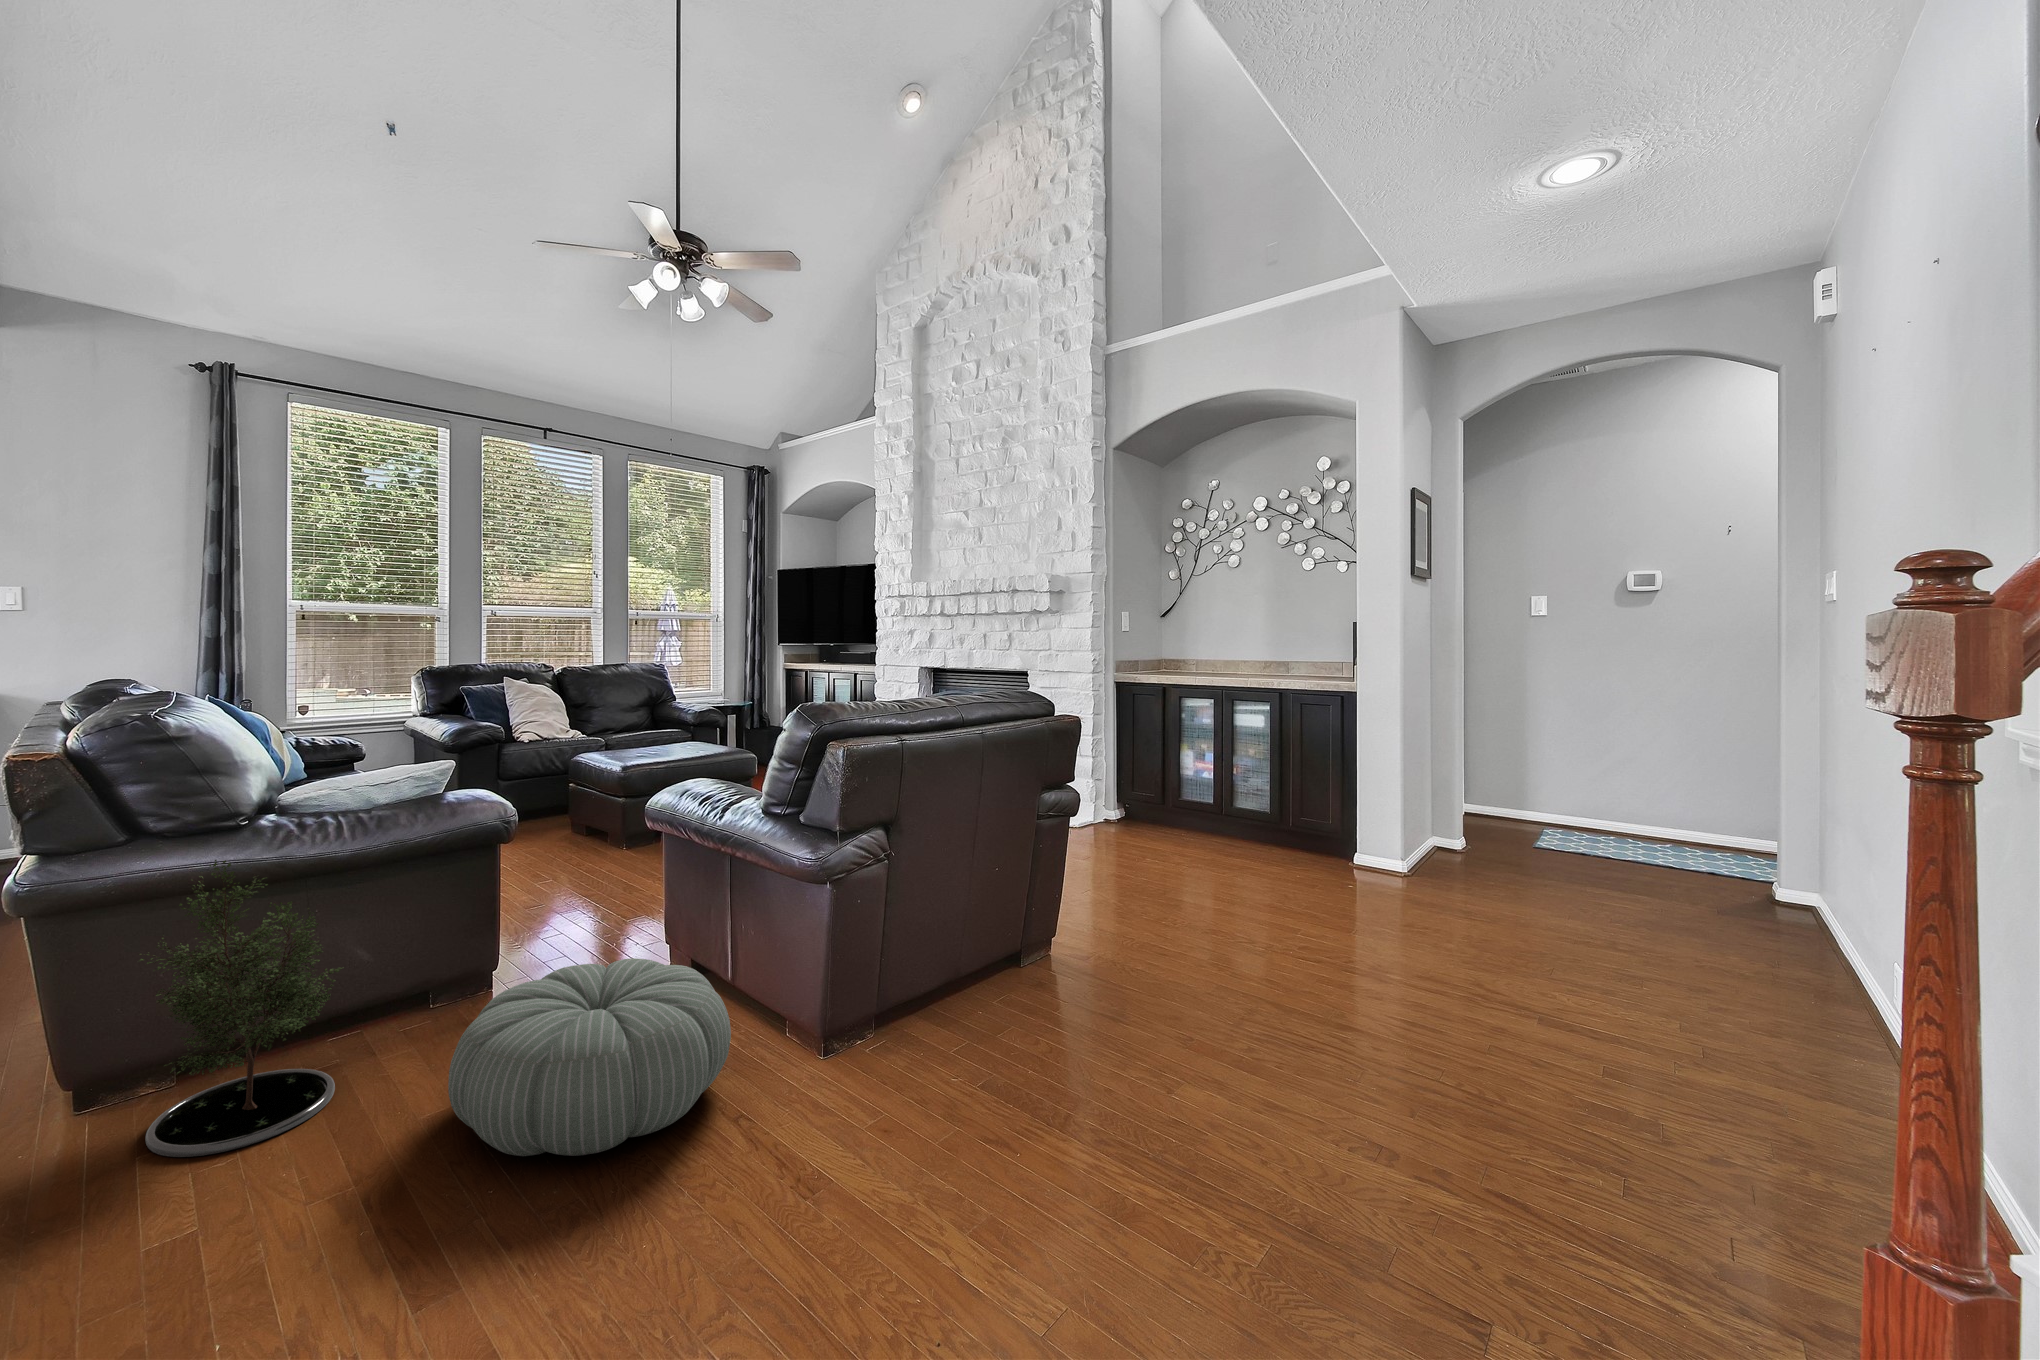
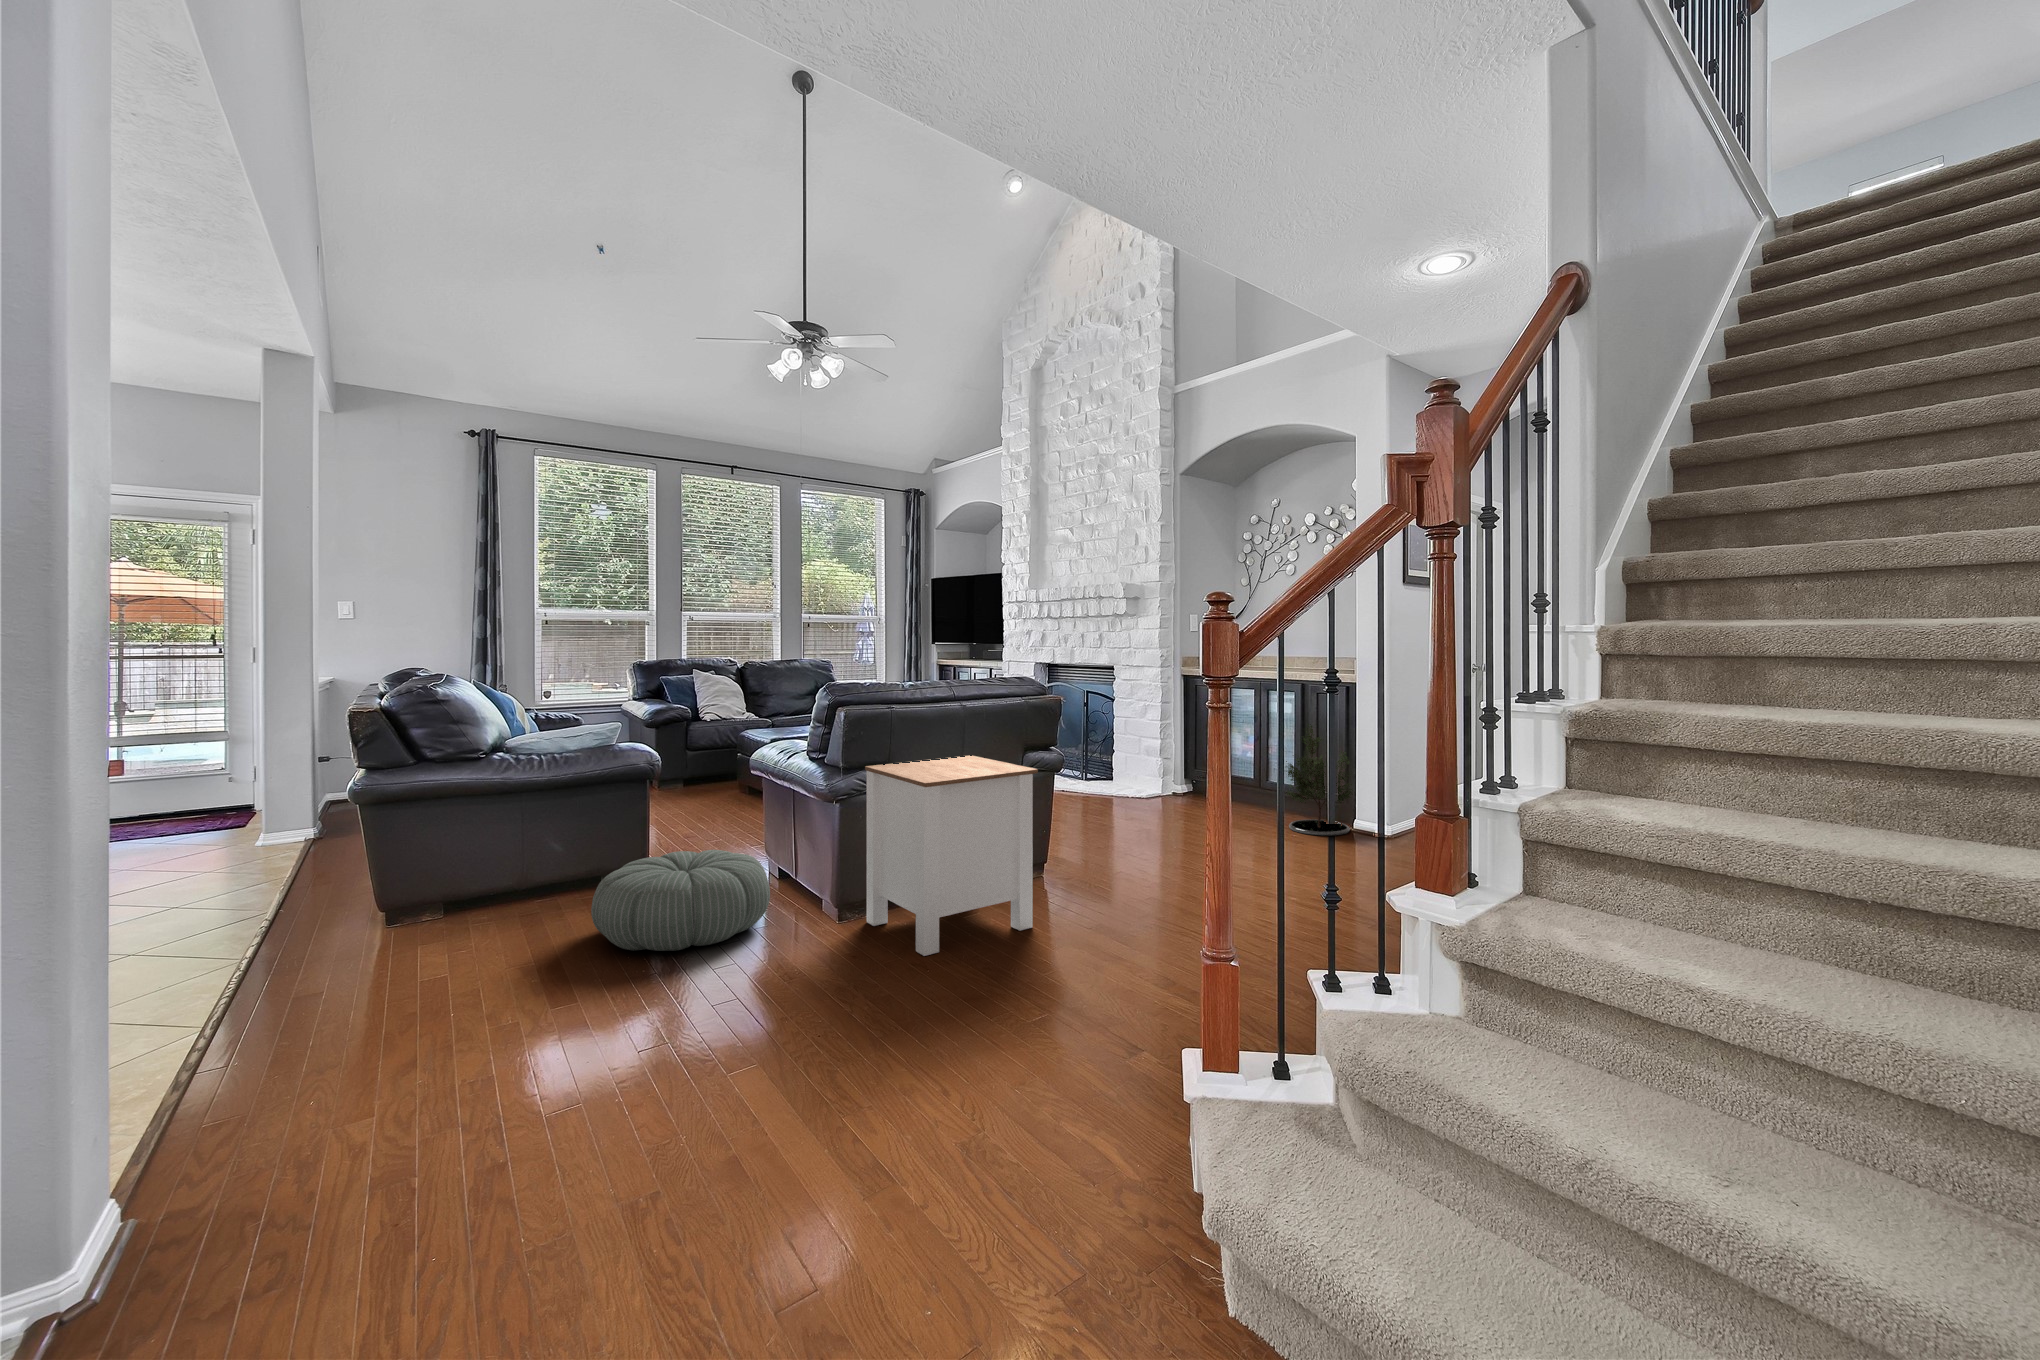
side table: none [871,803,1129,1133] -> present [865,756,1038,956]
potted tree: present [139,860,343,1157] -> present [1286,724,1353,836]

